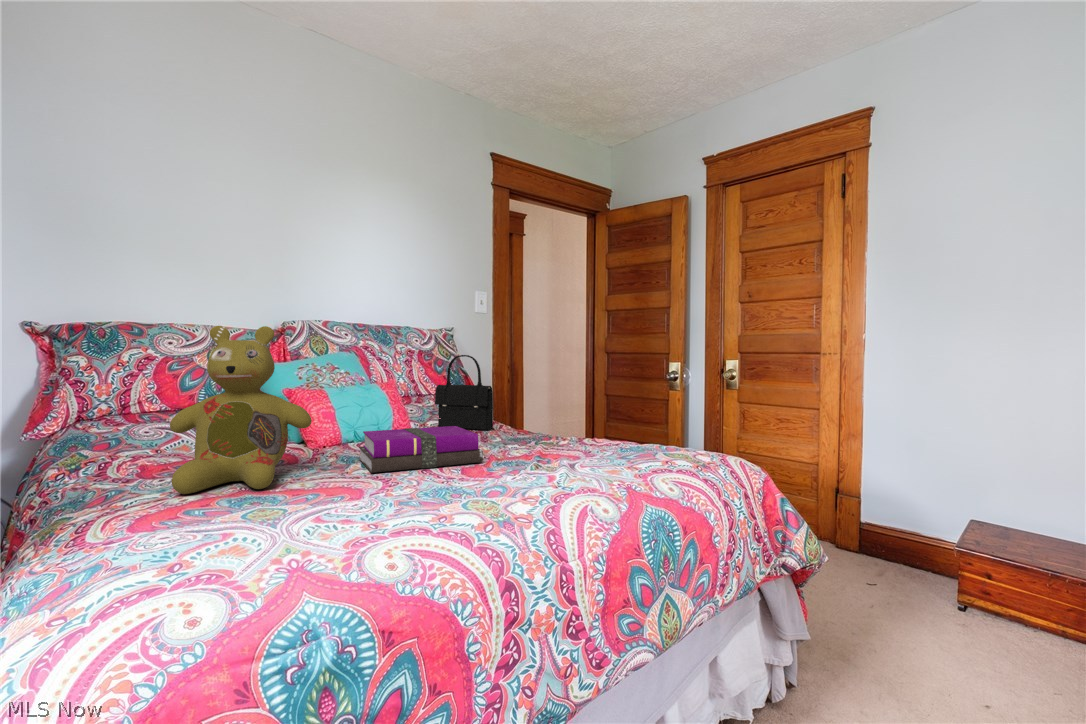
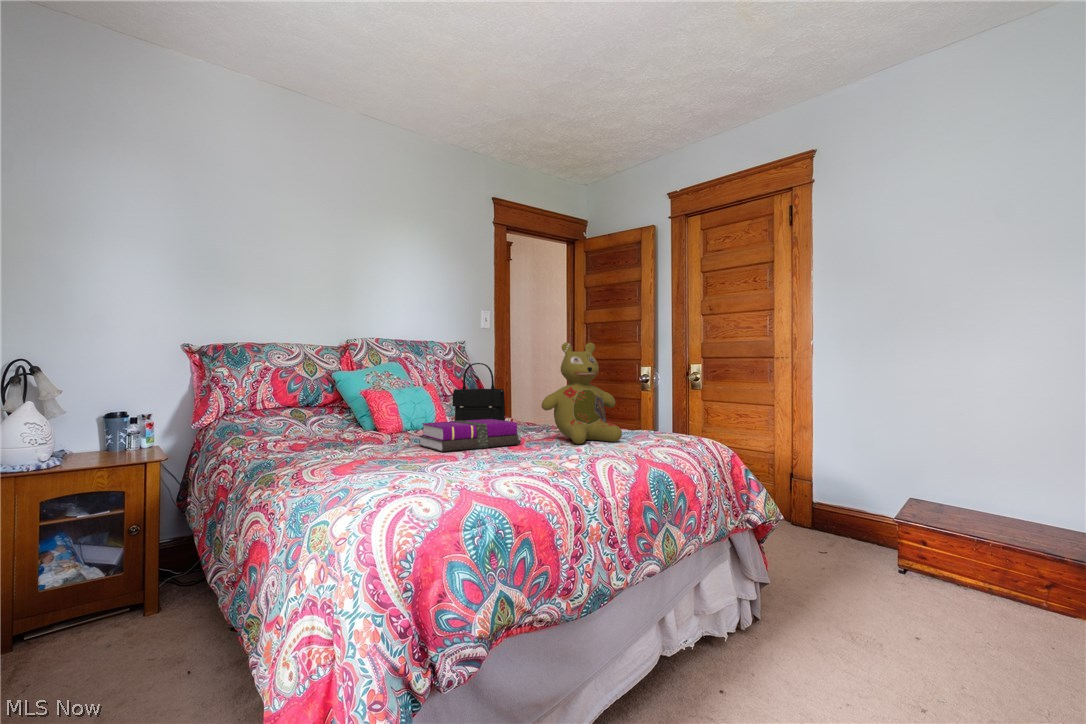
stuffed bear: present [170,326,312,494] -> present [541,342,622,444]

